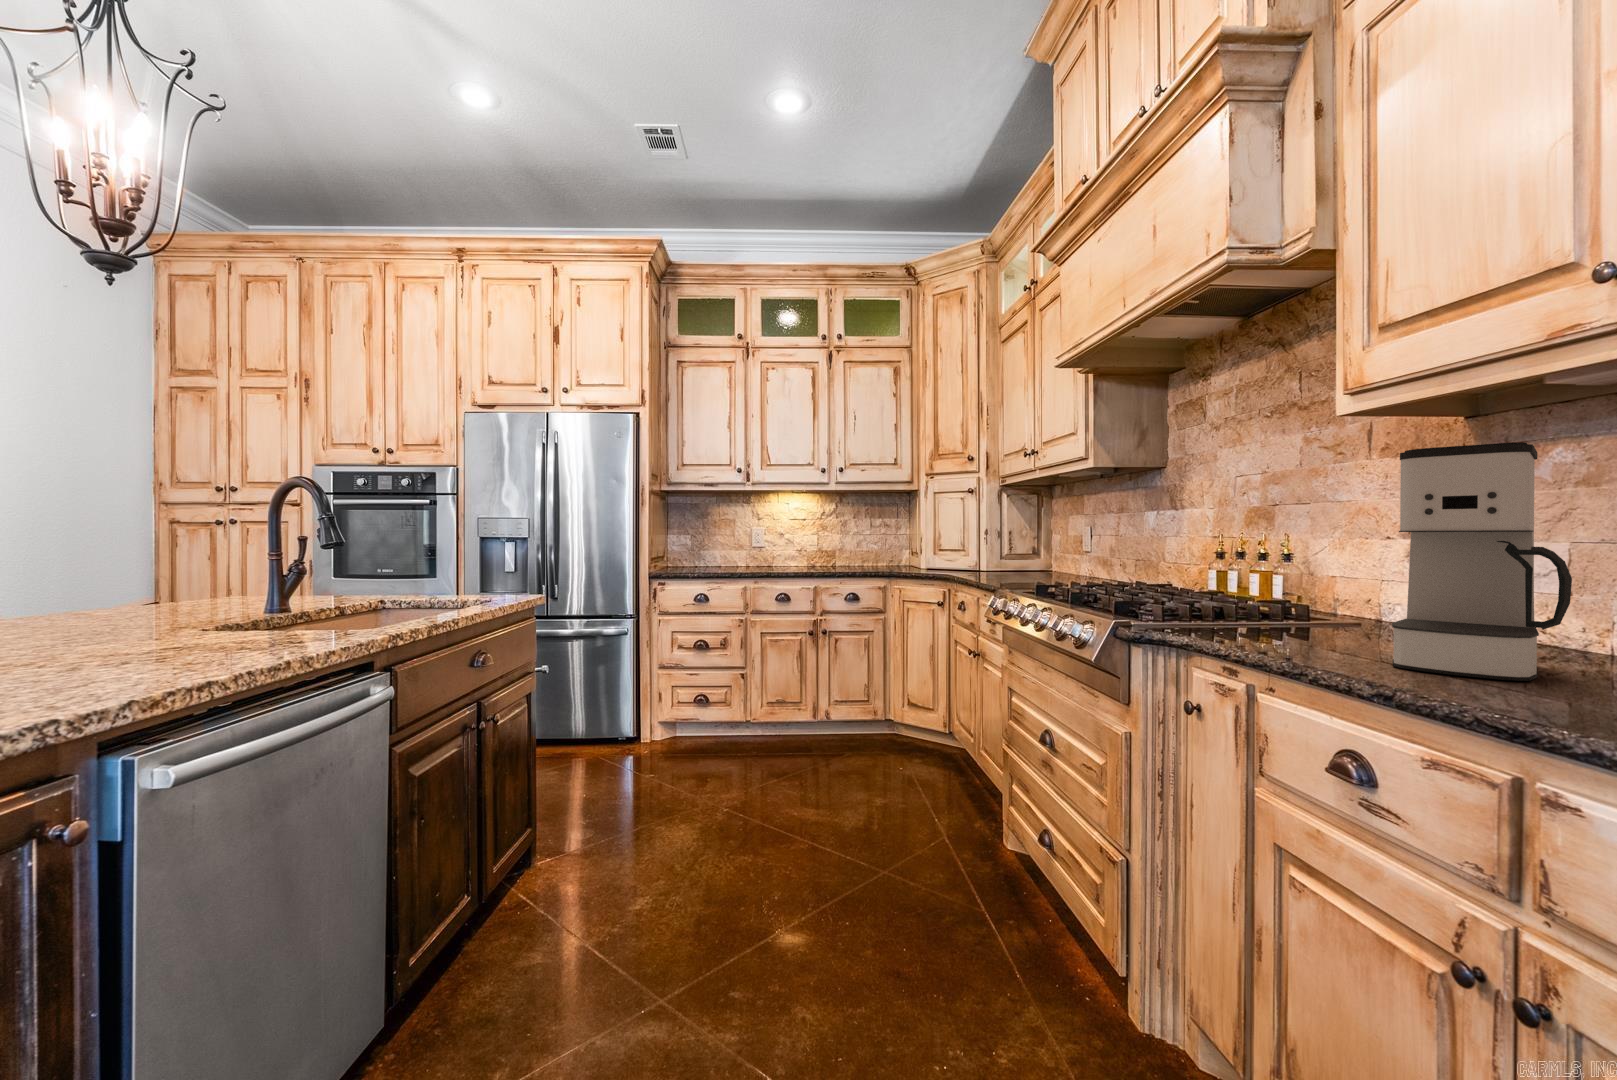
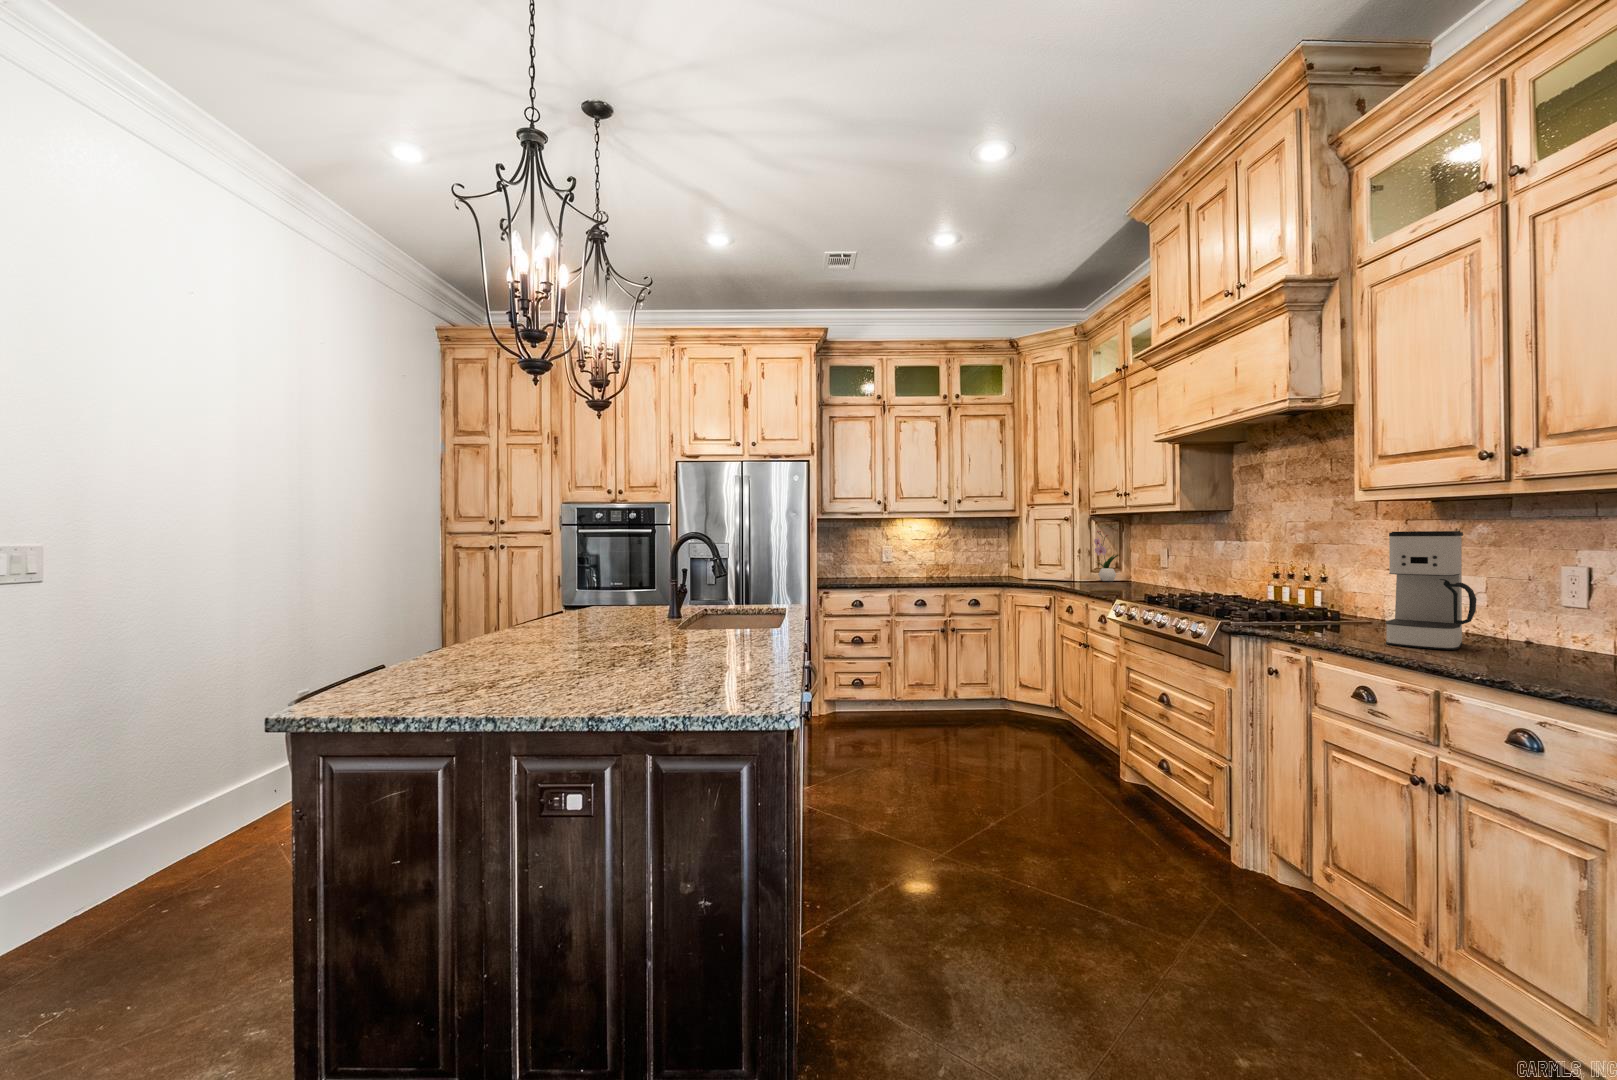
flower arrangement: none [1002,505,1032,570] -> present [1094,531,1118,581]

